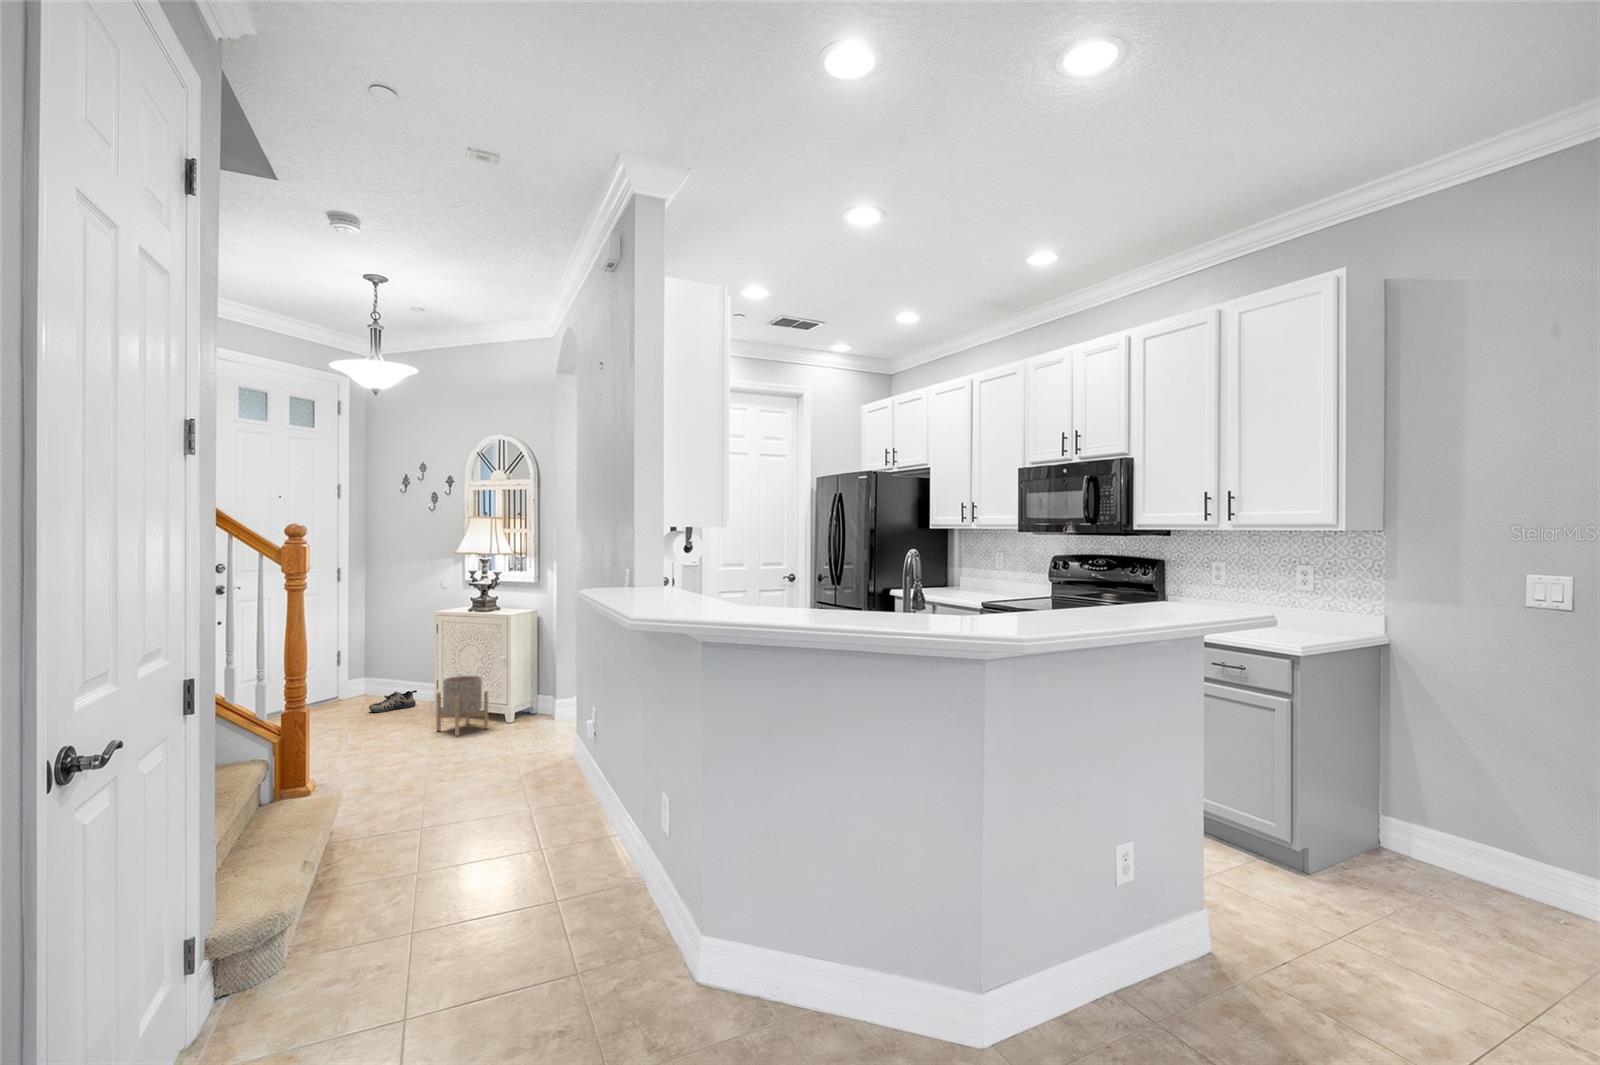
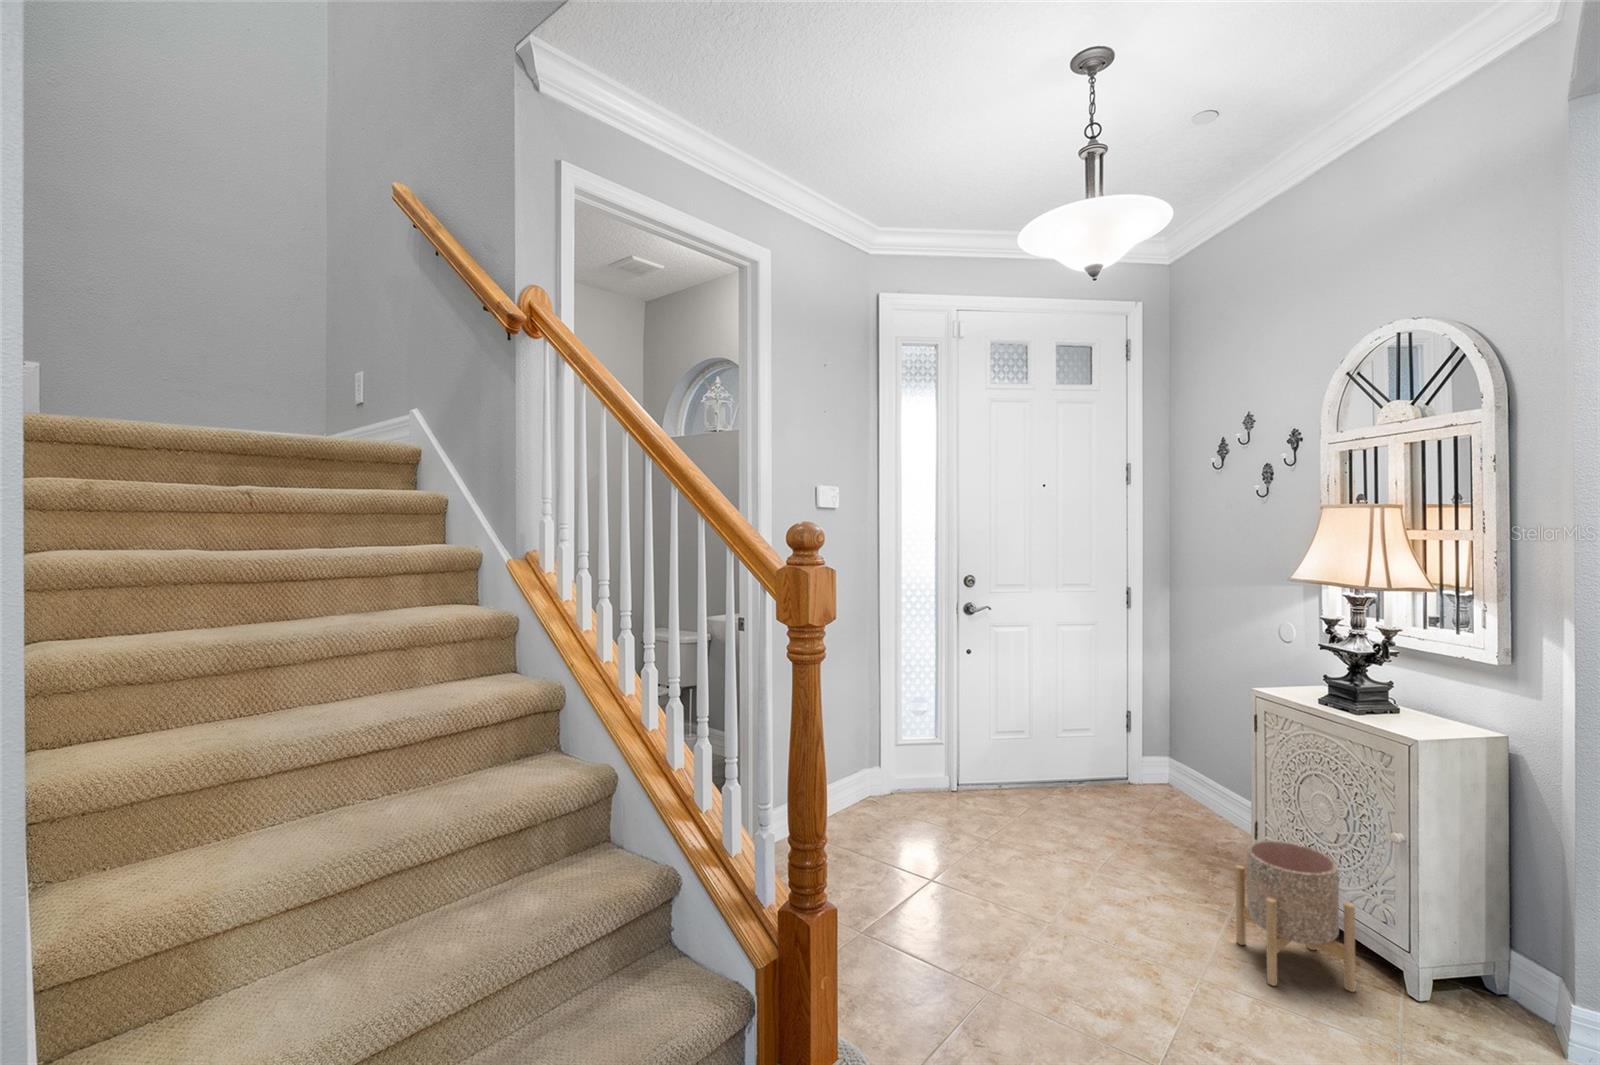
shoe: present [369,690,417,712] -> none [1155,804,1238,840]

